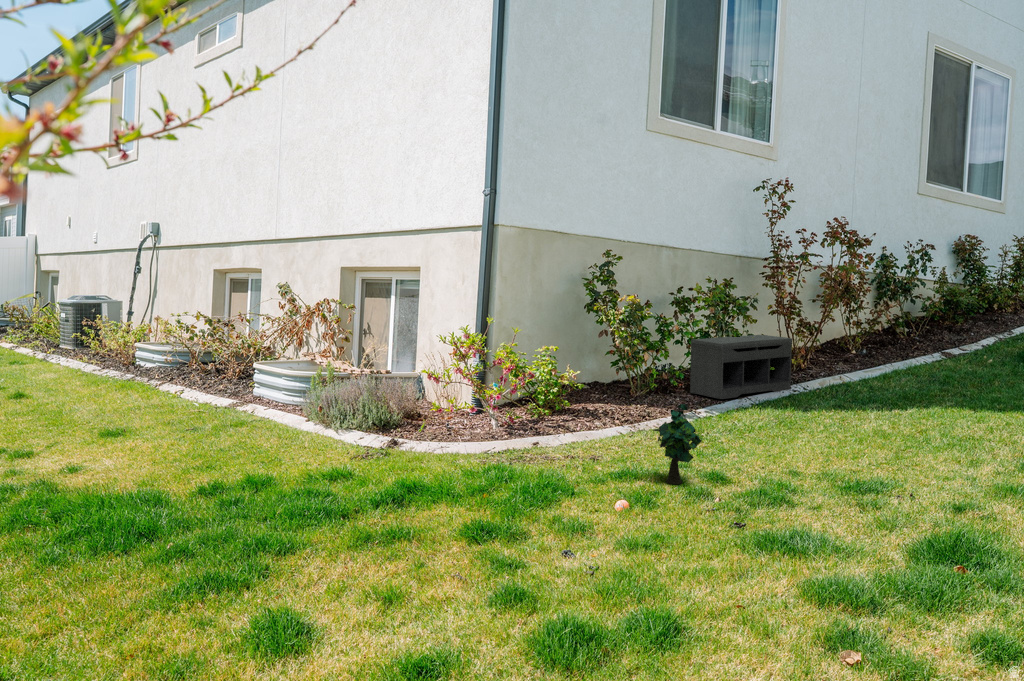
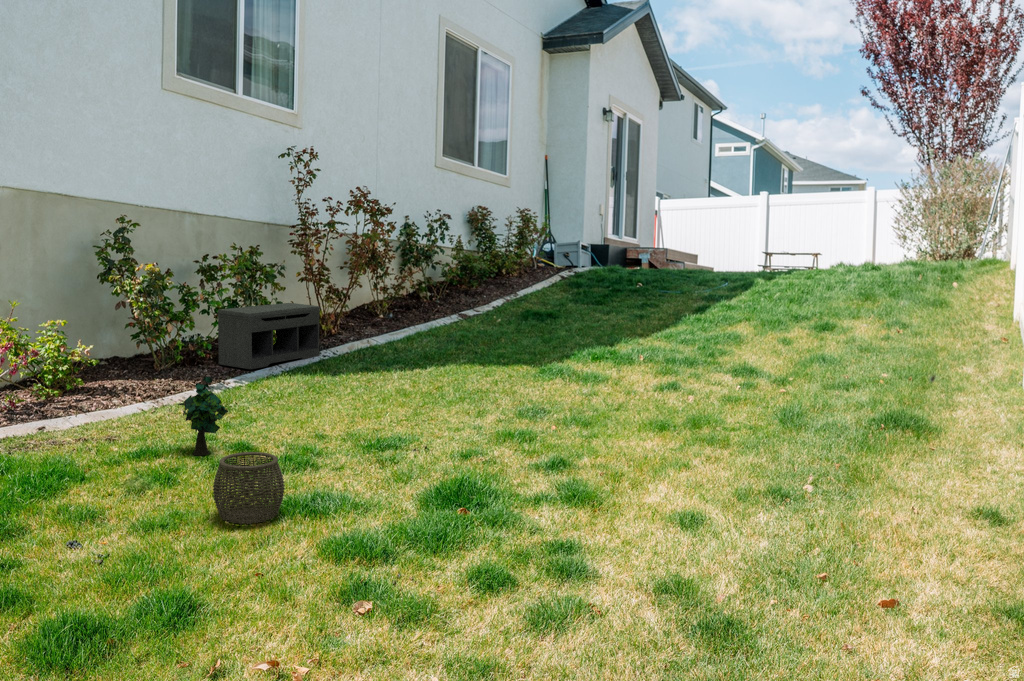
woven basket: none [687,489,767,571] -> present [213,452,285,524]

